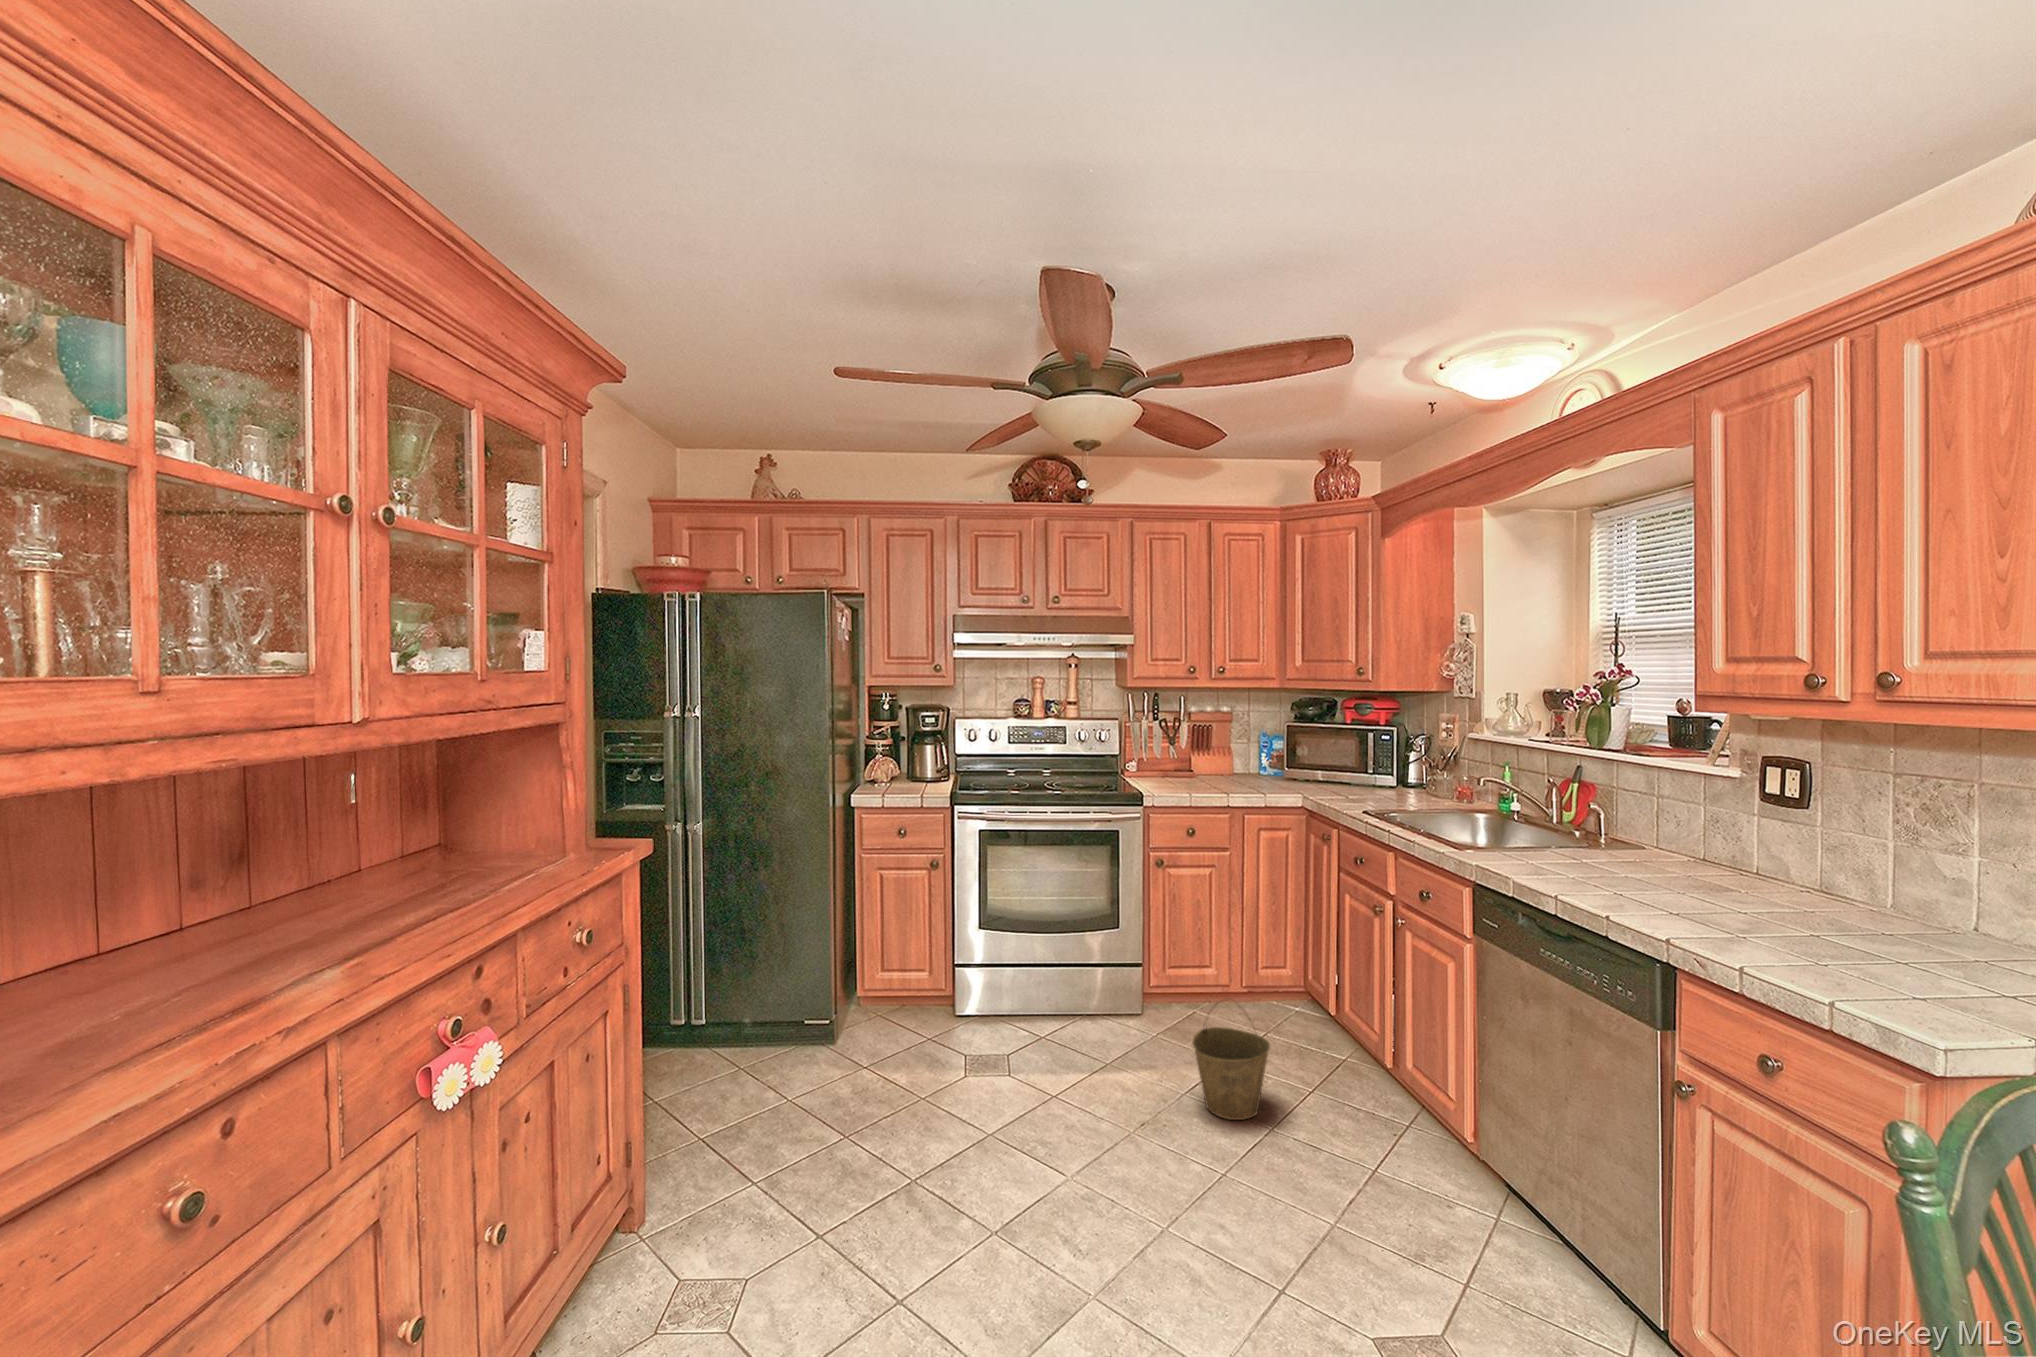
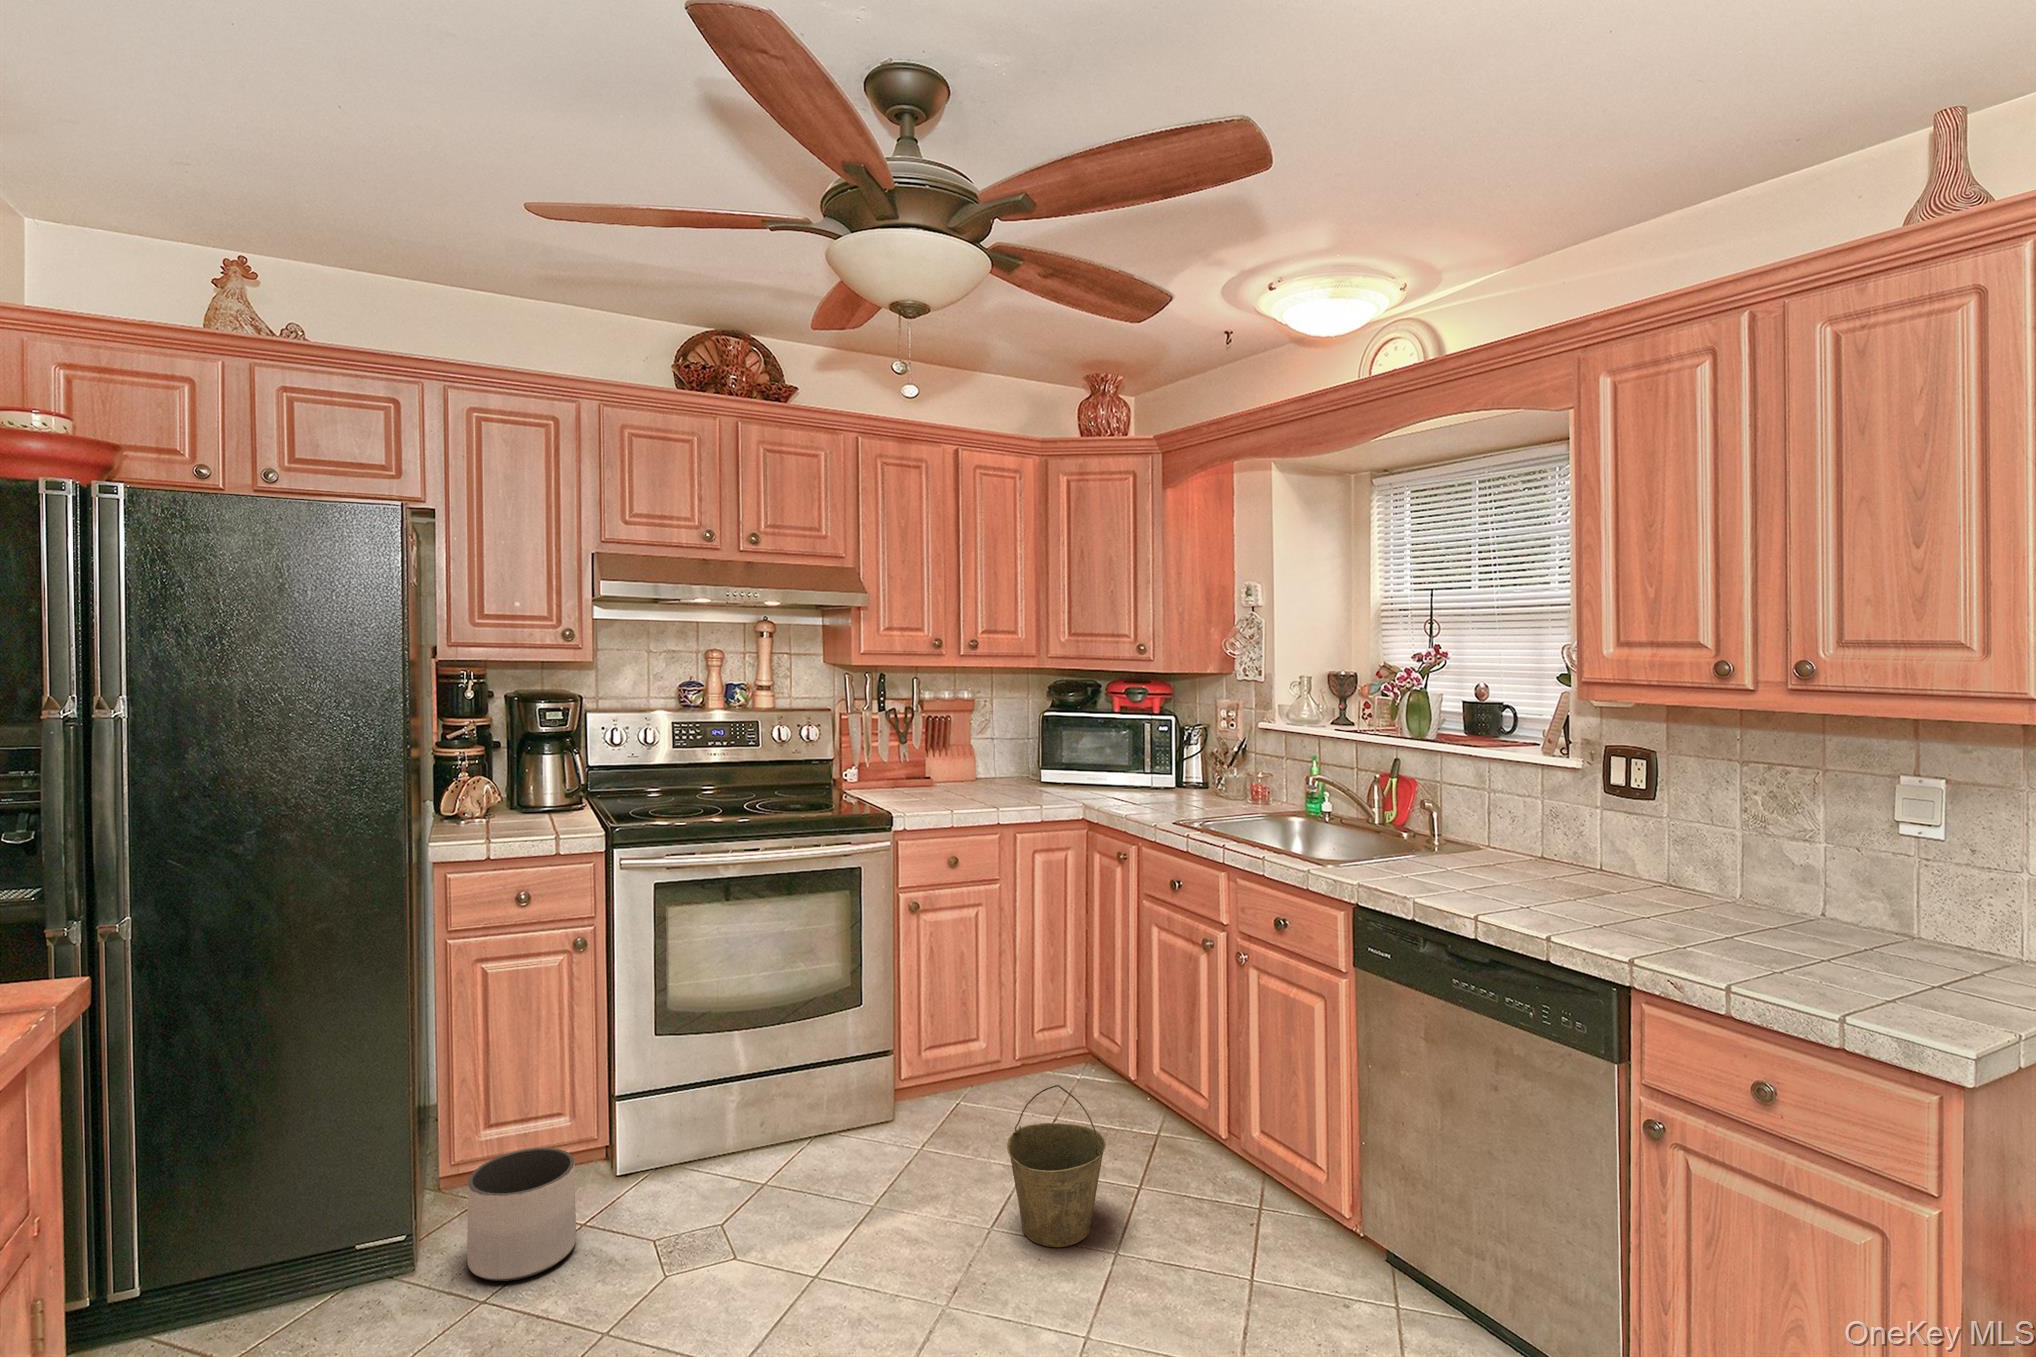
planter: none [861,985,921,1061] -> present [467,1148,576,1281]

